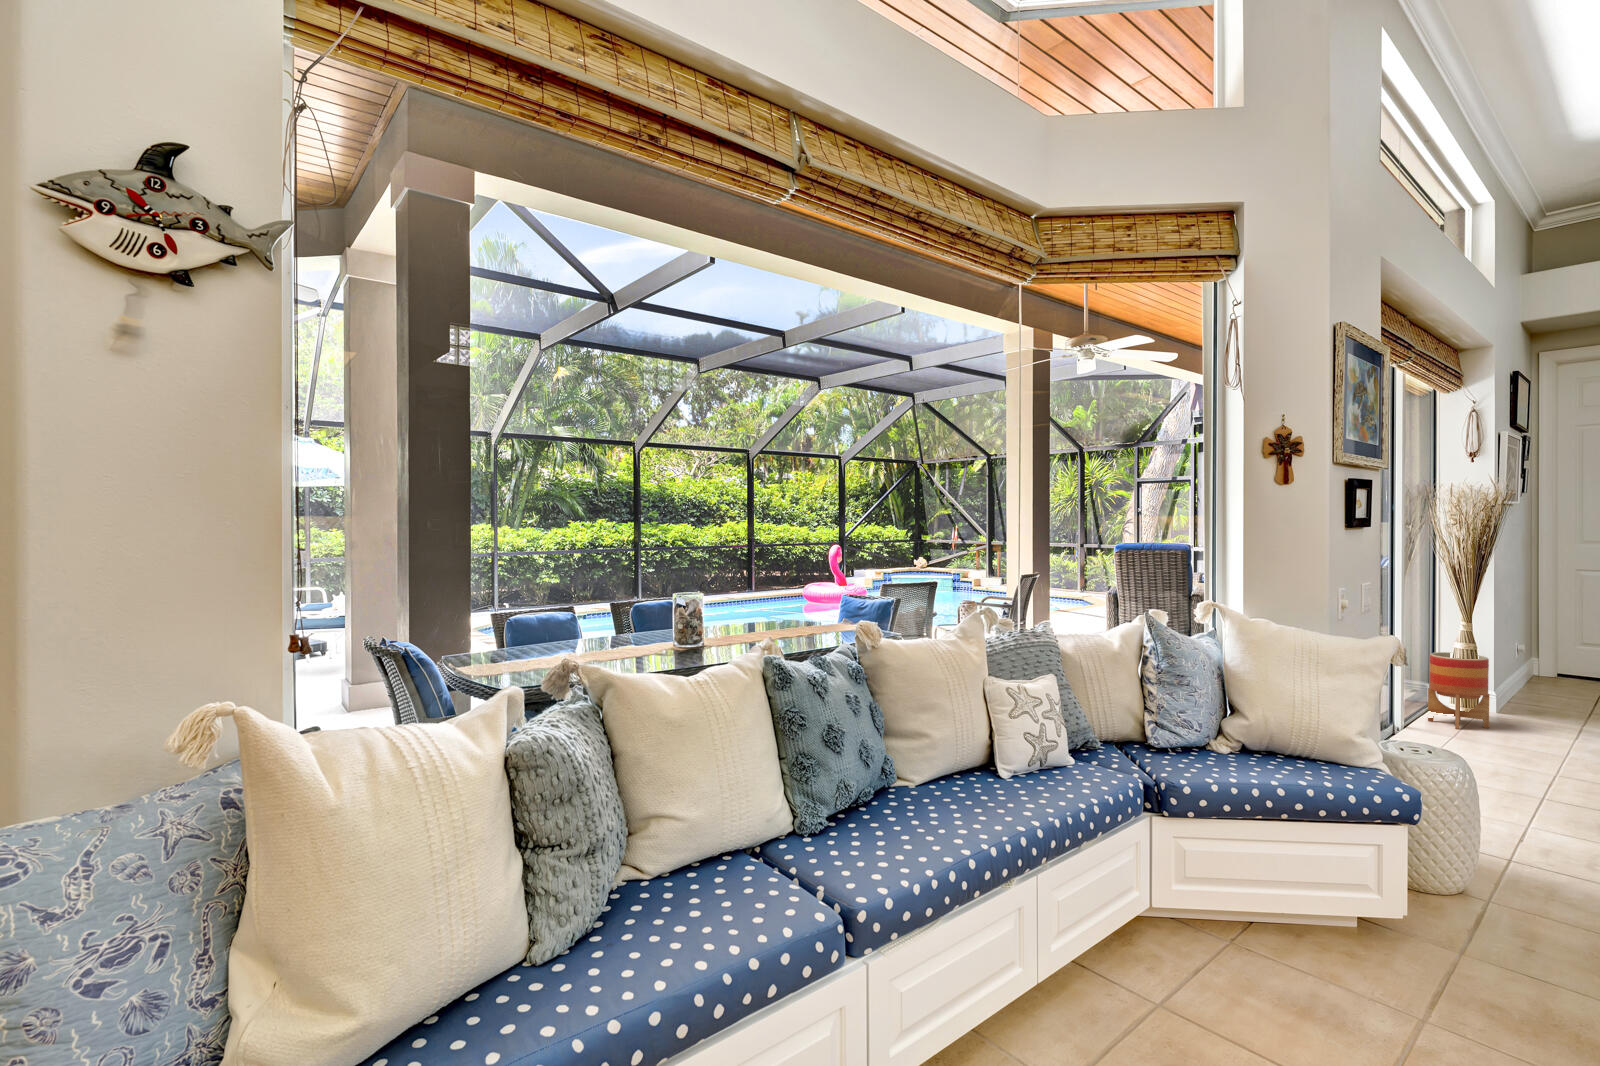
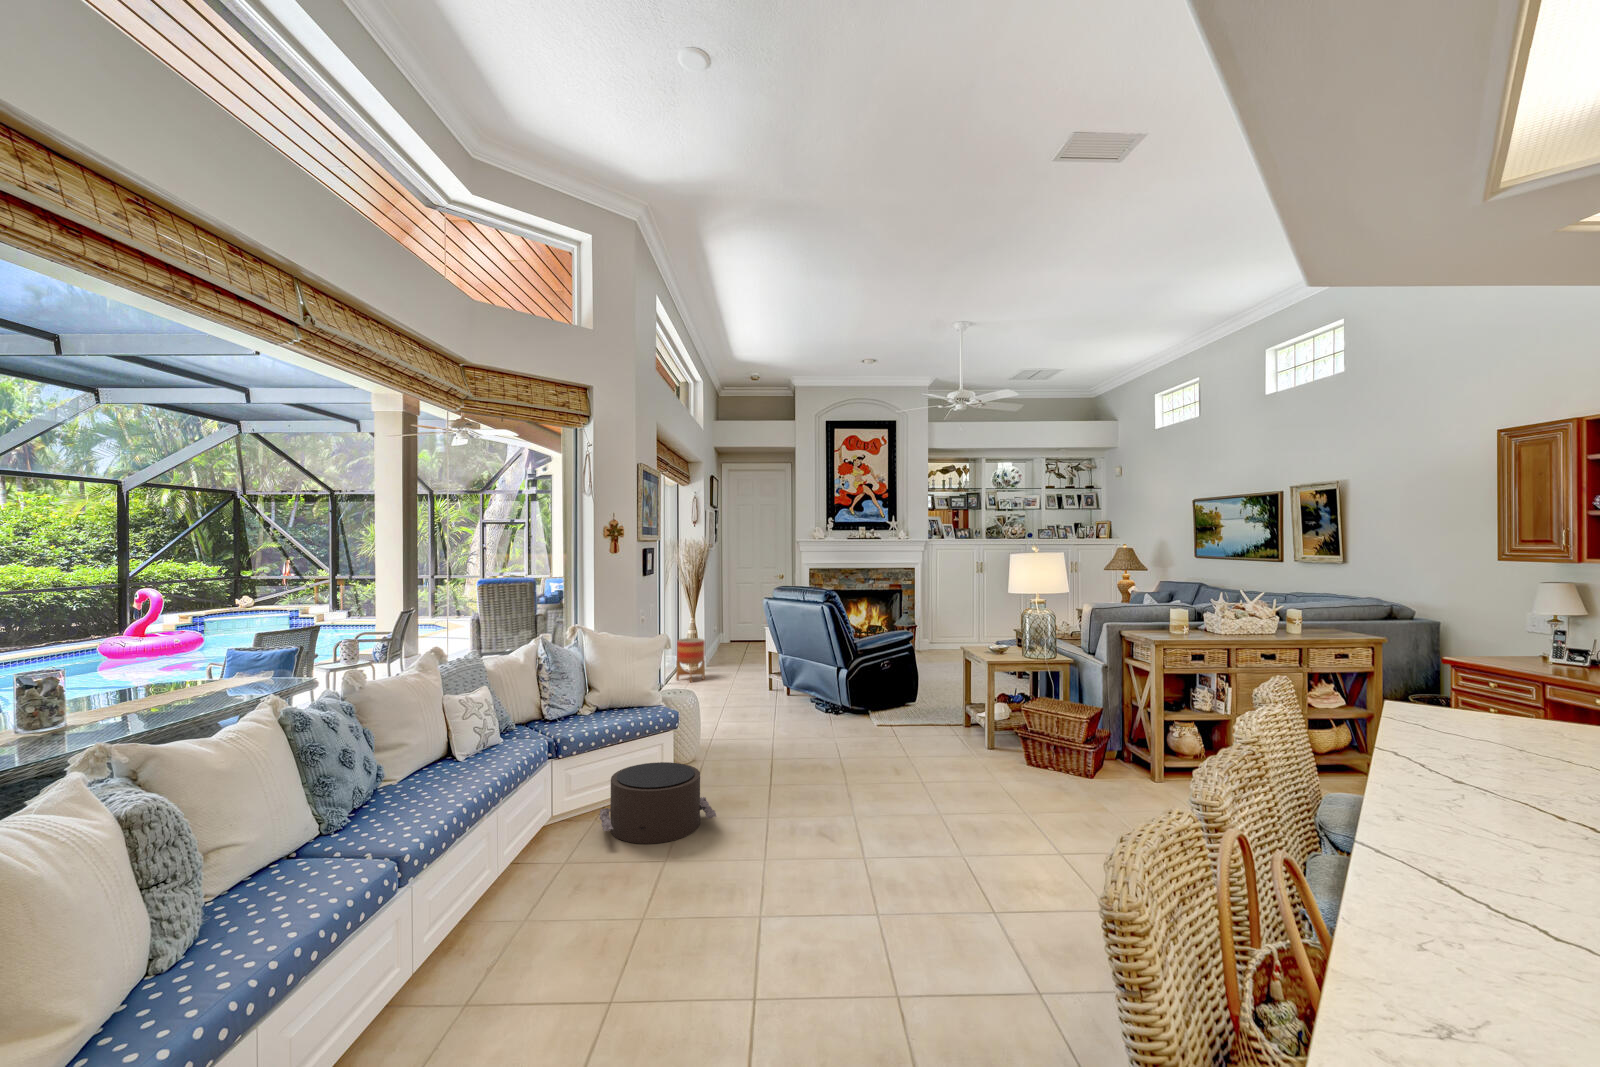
pouf: none [1234,855,1490,1026] -> present [600,762,716,844]

